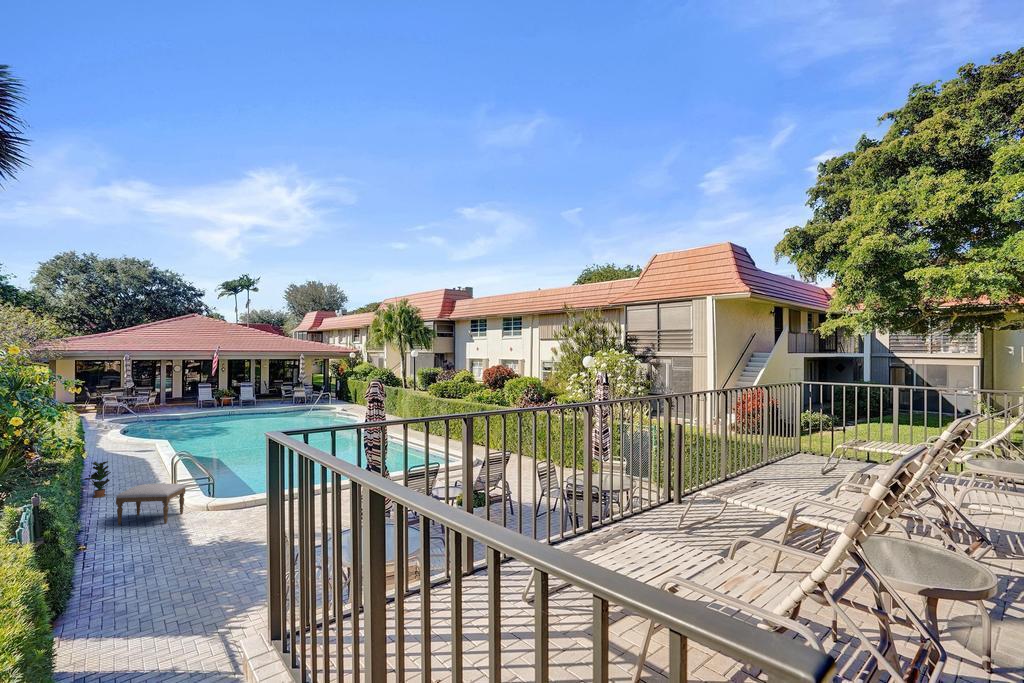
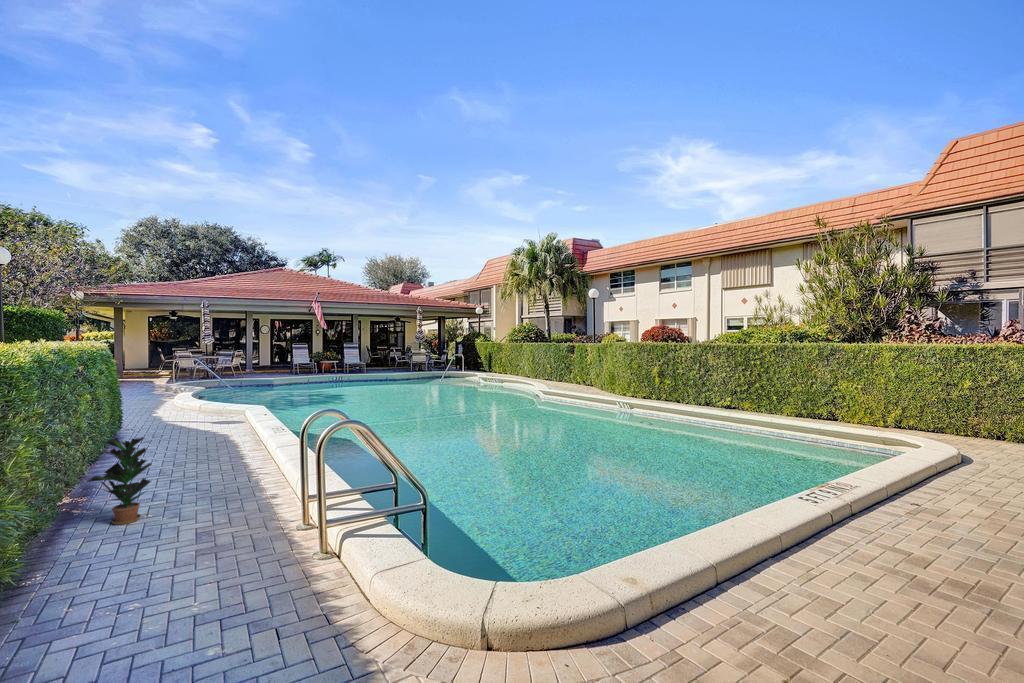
ottoman: present [116,483,185,525] -> none [127,511,342,666]

